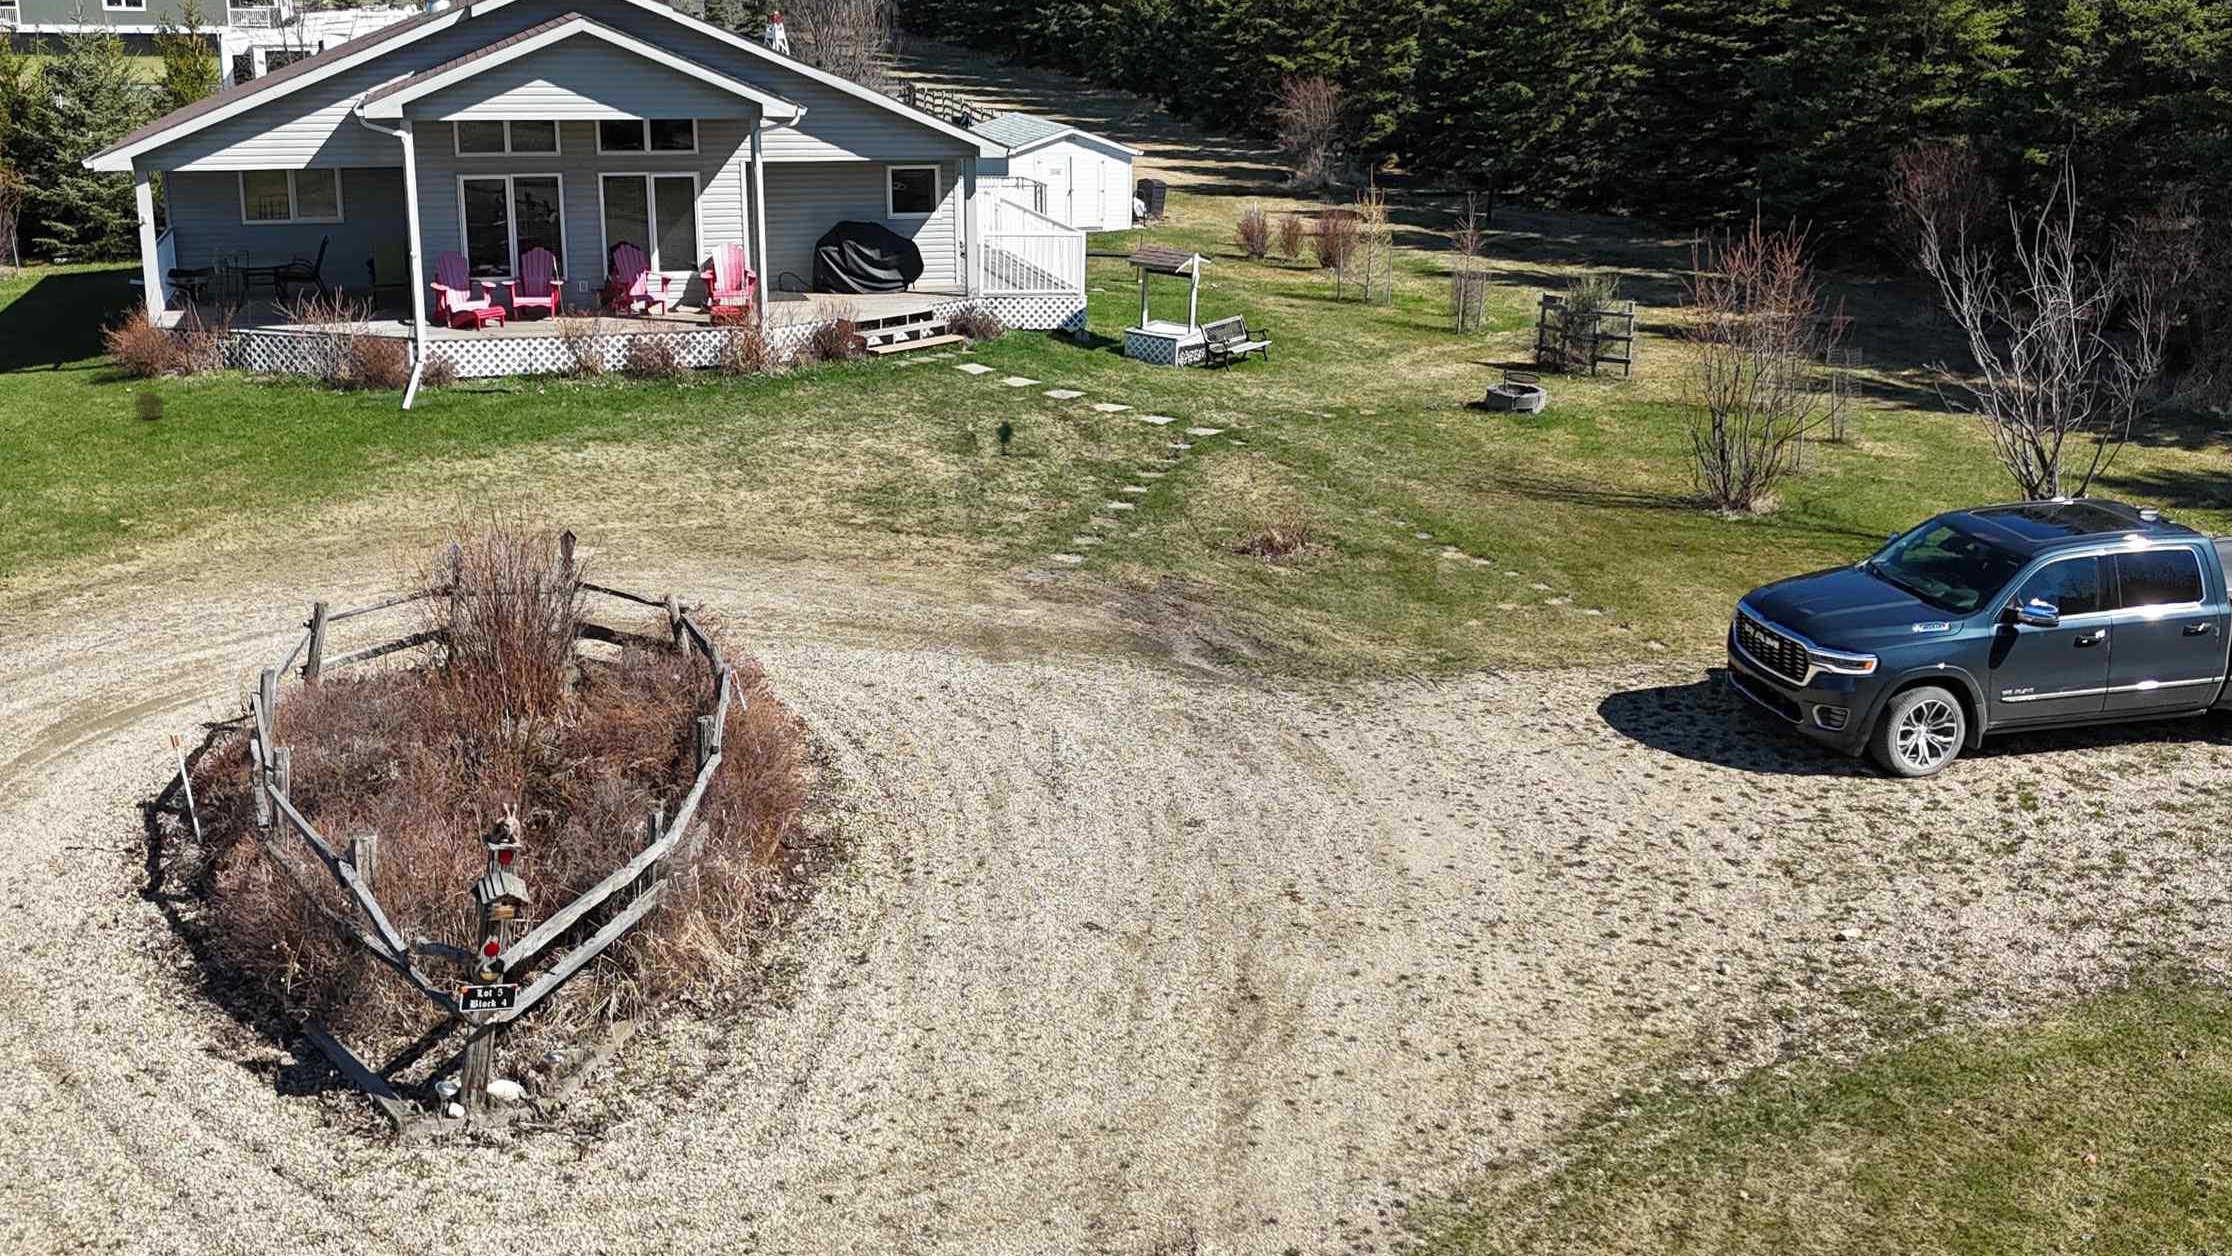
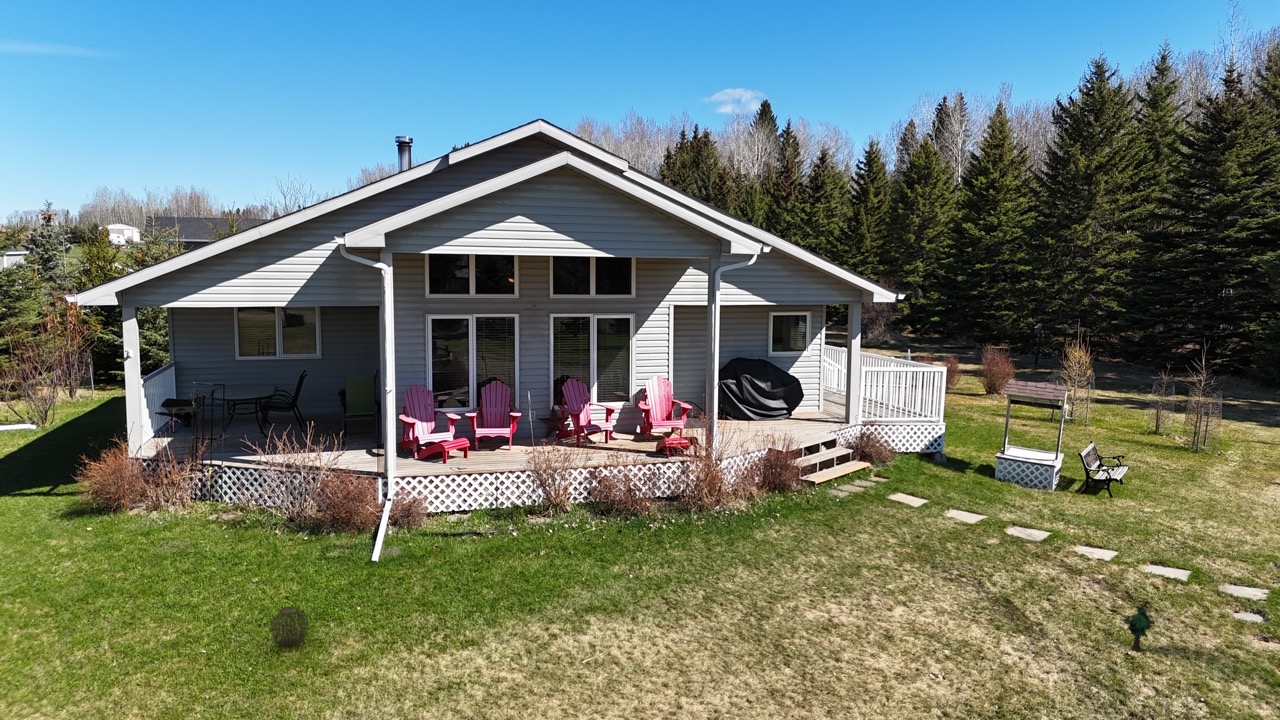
woven basket: present [135,393,163,420] -> present [271,606,308,648]

